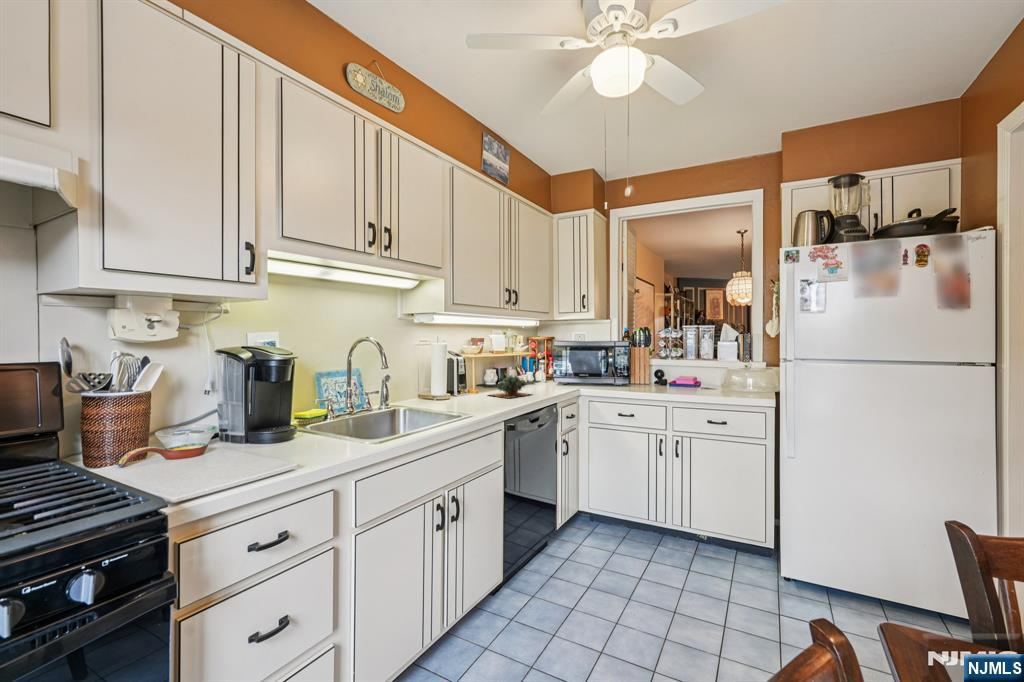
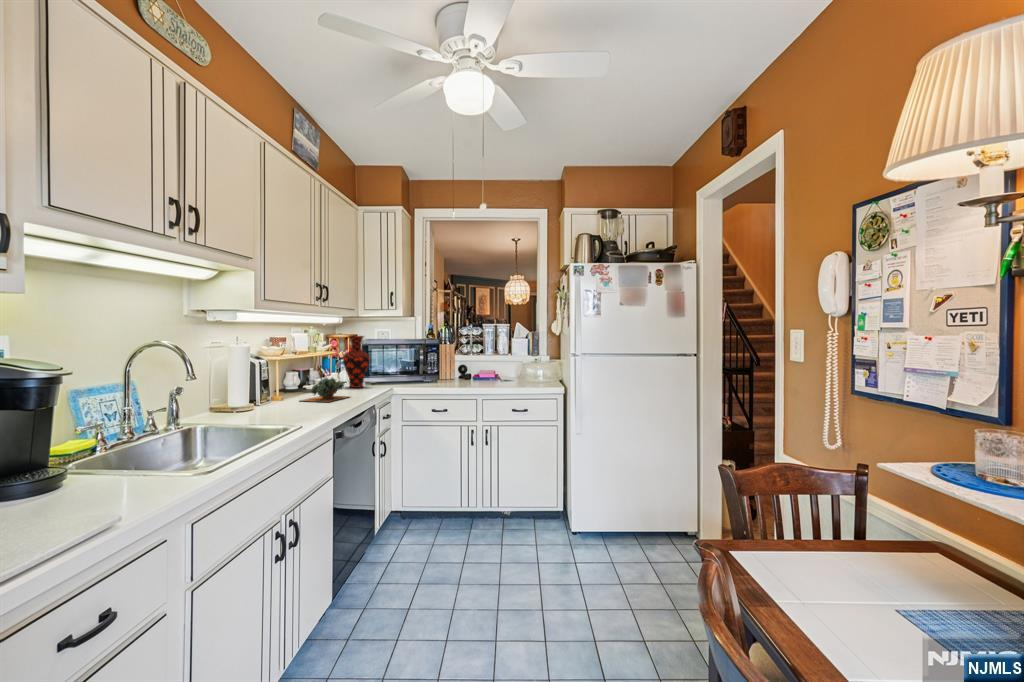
vase: none [534,337,559,386] -> present [343,336,370,388]

